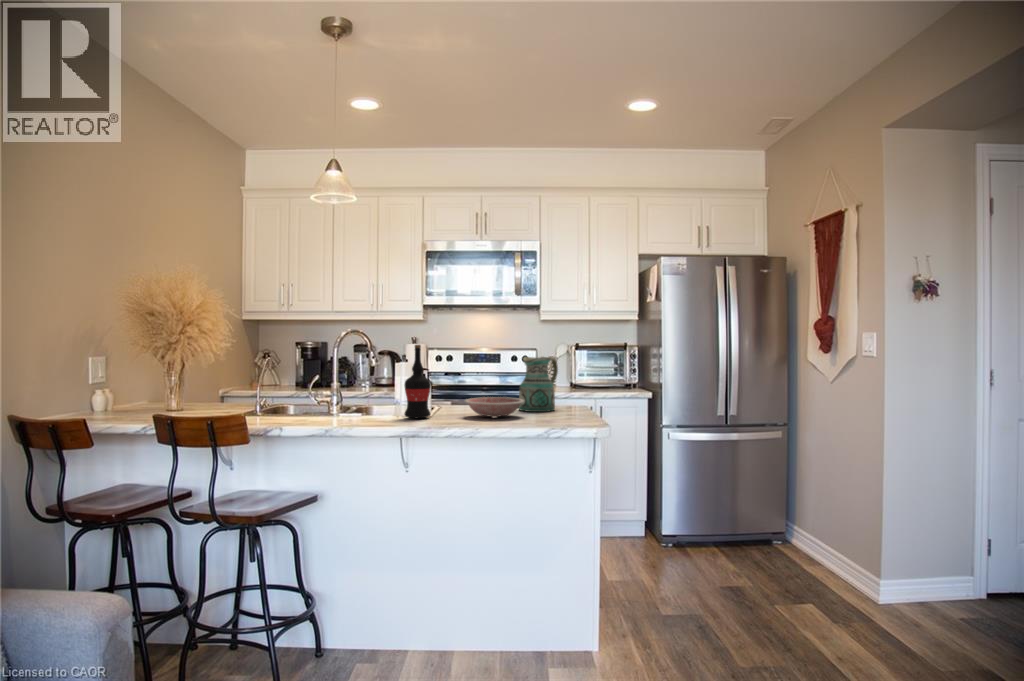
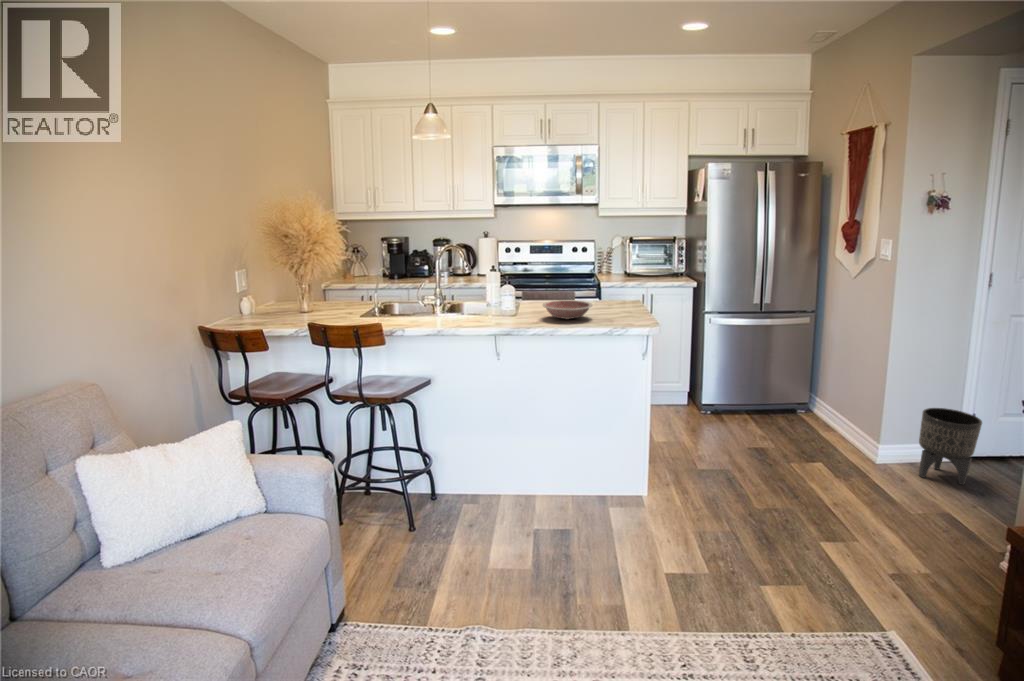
wine bottle: present [404,345,431,419] -> none [493,259,515,321]
ceramic pitcher: present [518,356,558,412] -> none [585,262,619,311]
planter: none [918,531,988,629] -> present [919,408,982,485]

